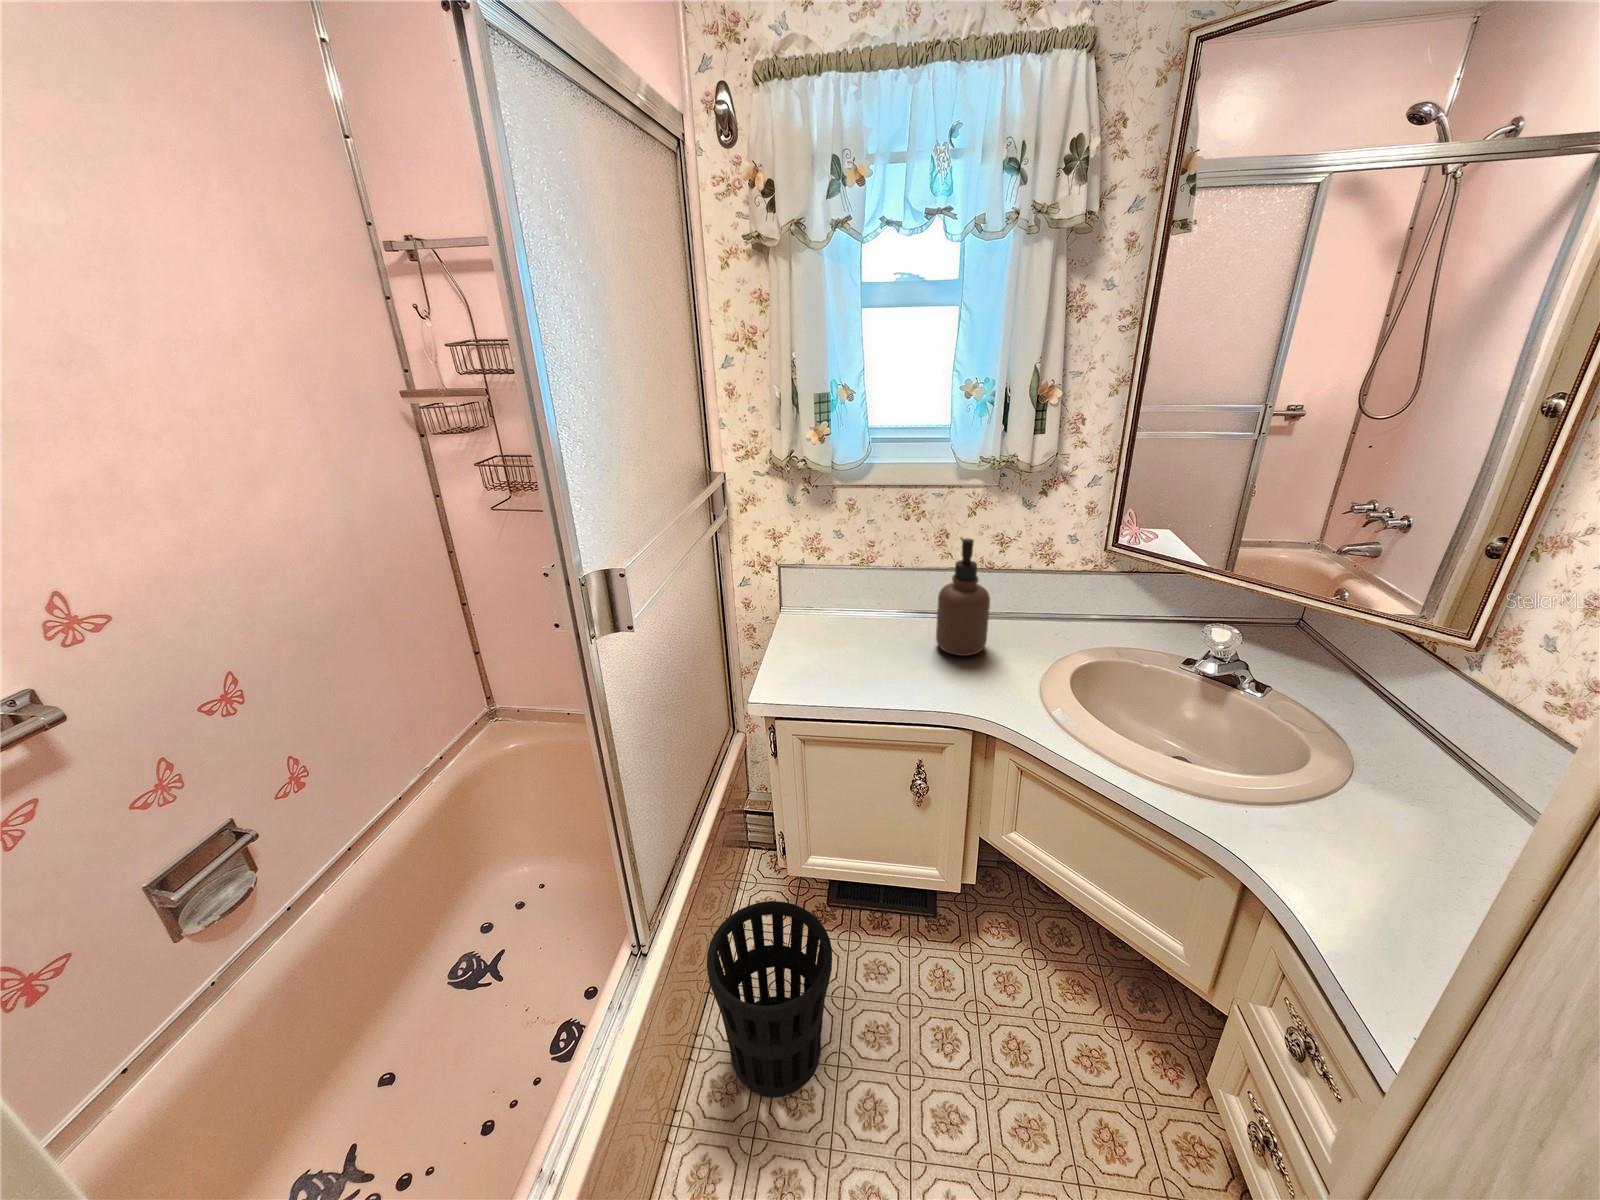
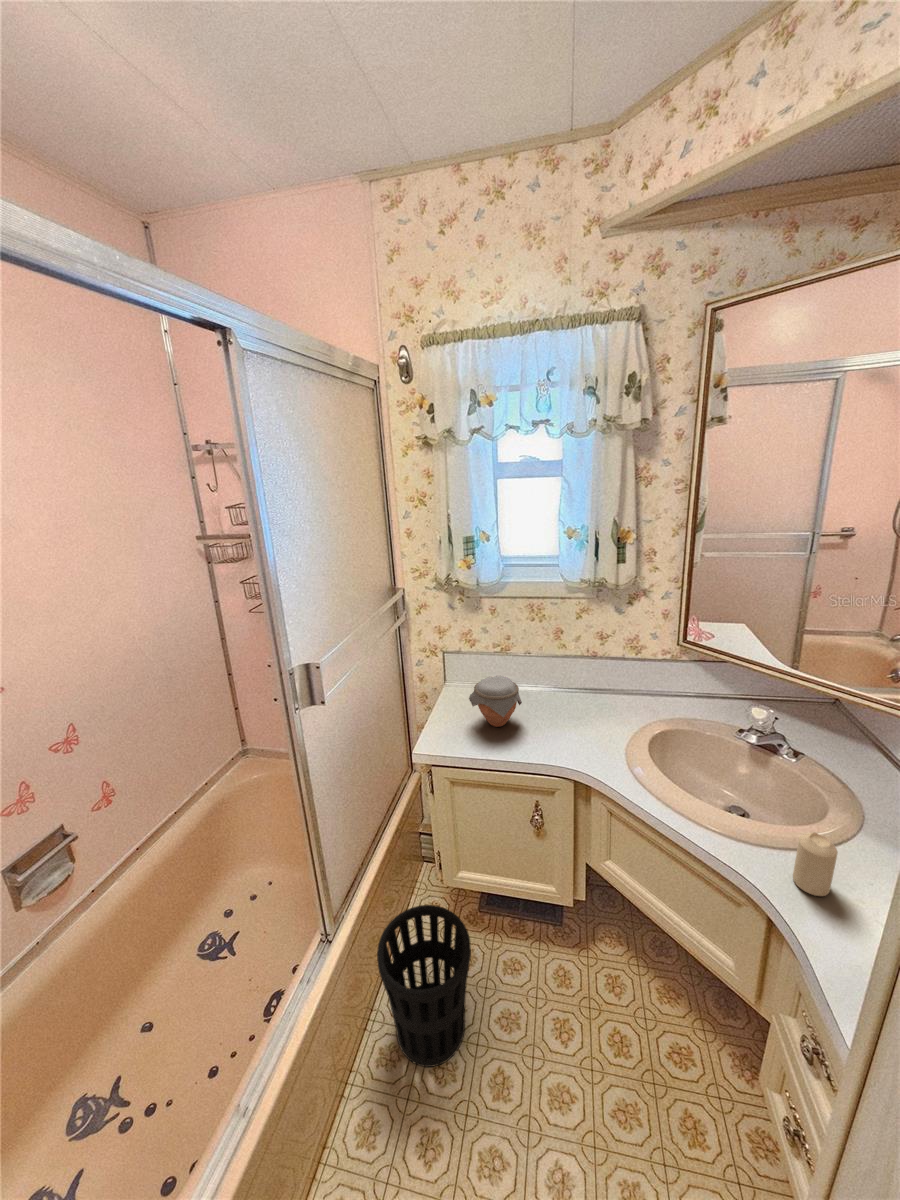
soap dispenser: present [936,537,990,656] -> none [552,635,589,722]
jar: none [824,595,898,665] -> present [469,676,522,727]
candle: none [1278,779,1344,858] -> present [793,833,838,896]

